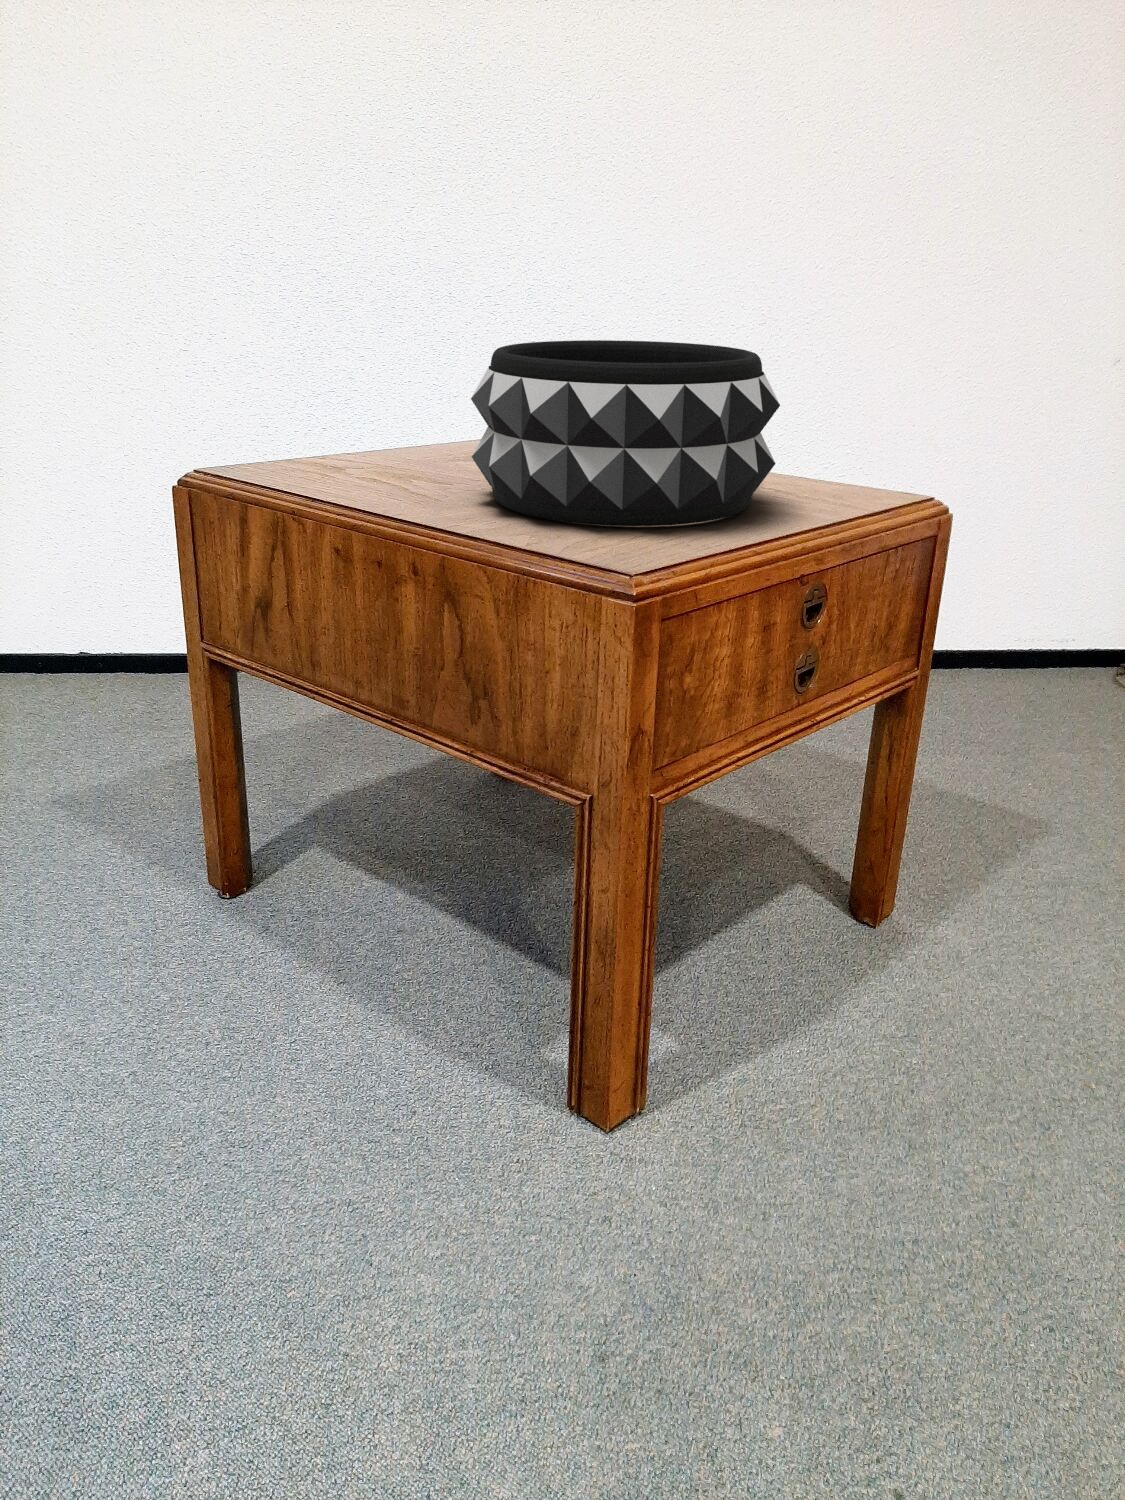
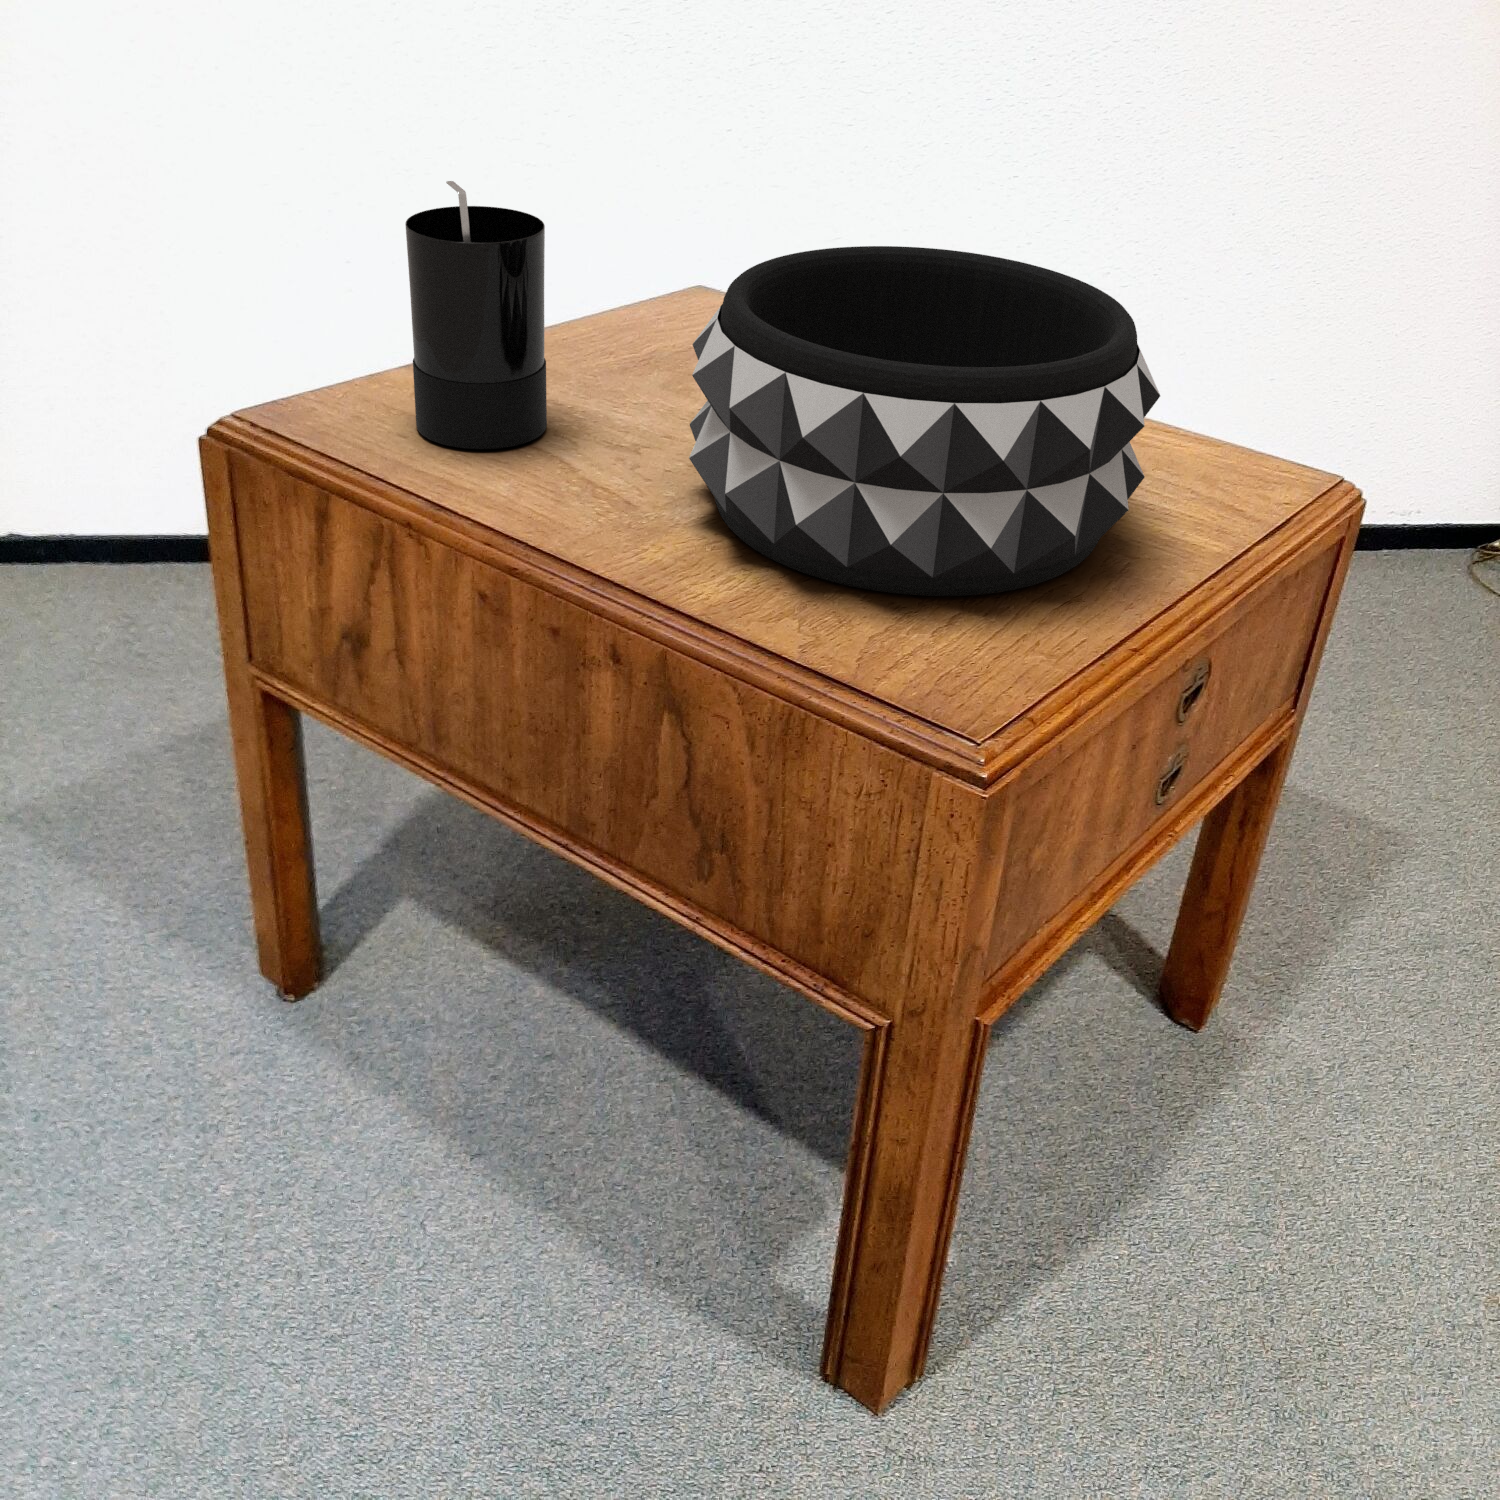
candle: none [301,316,395,478] -> present [405,181,547,449]

